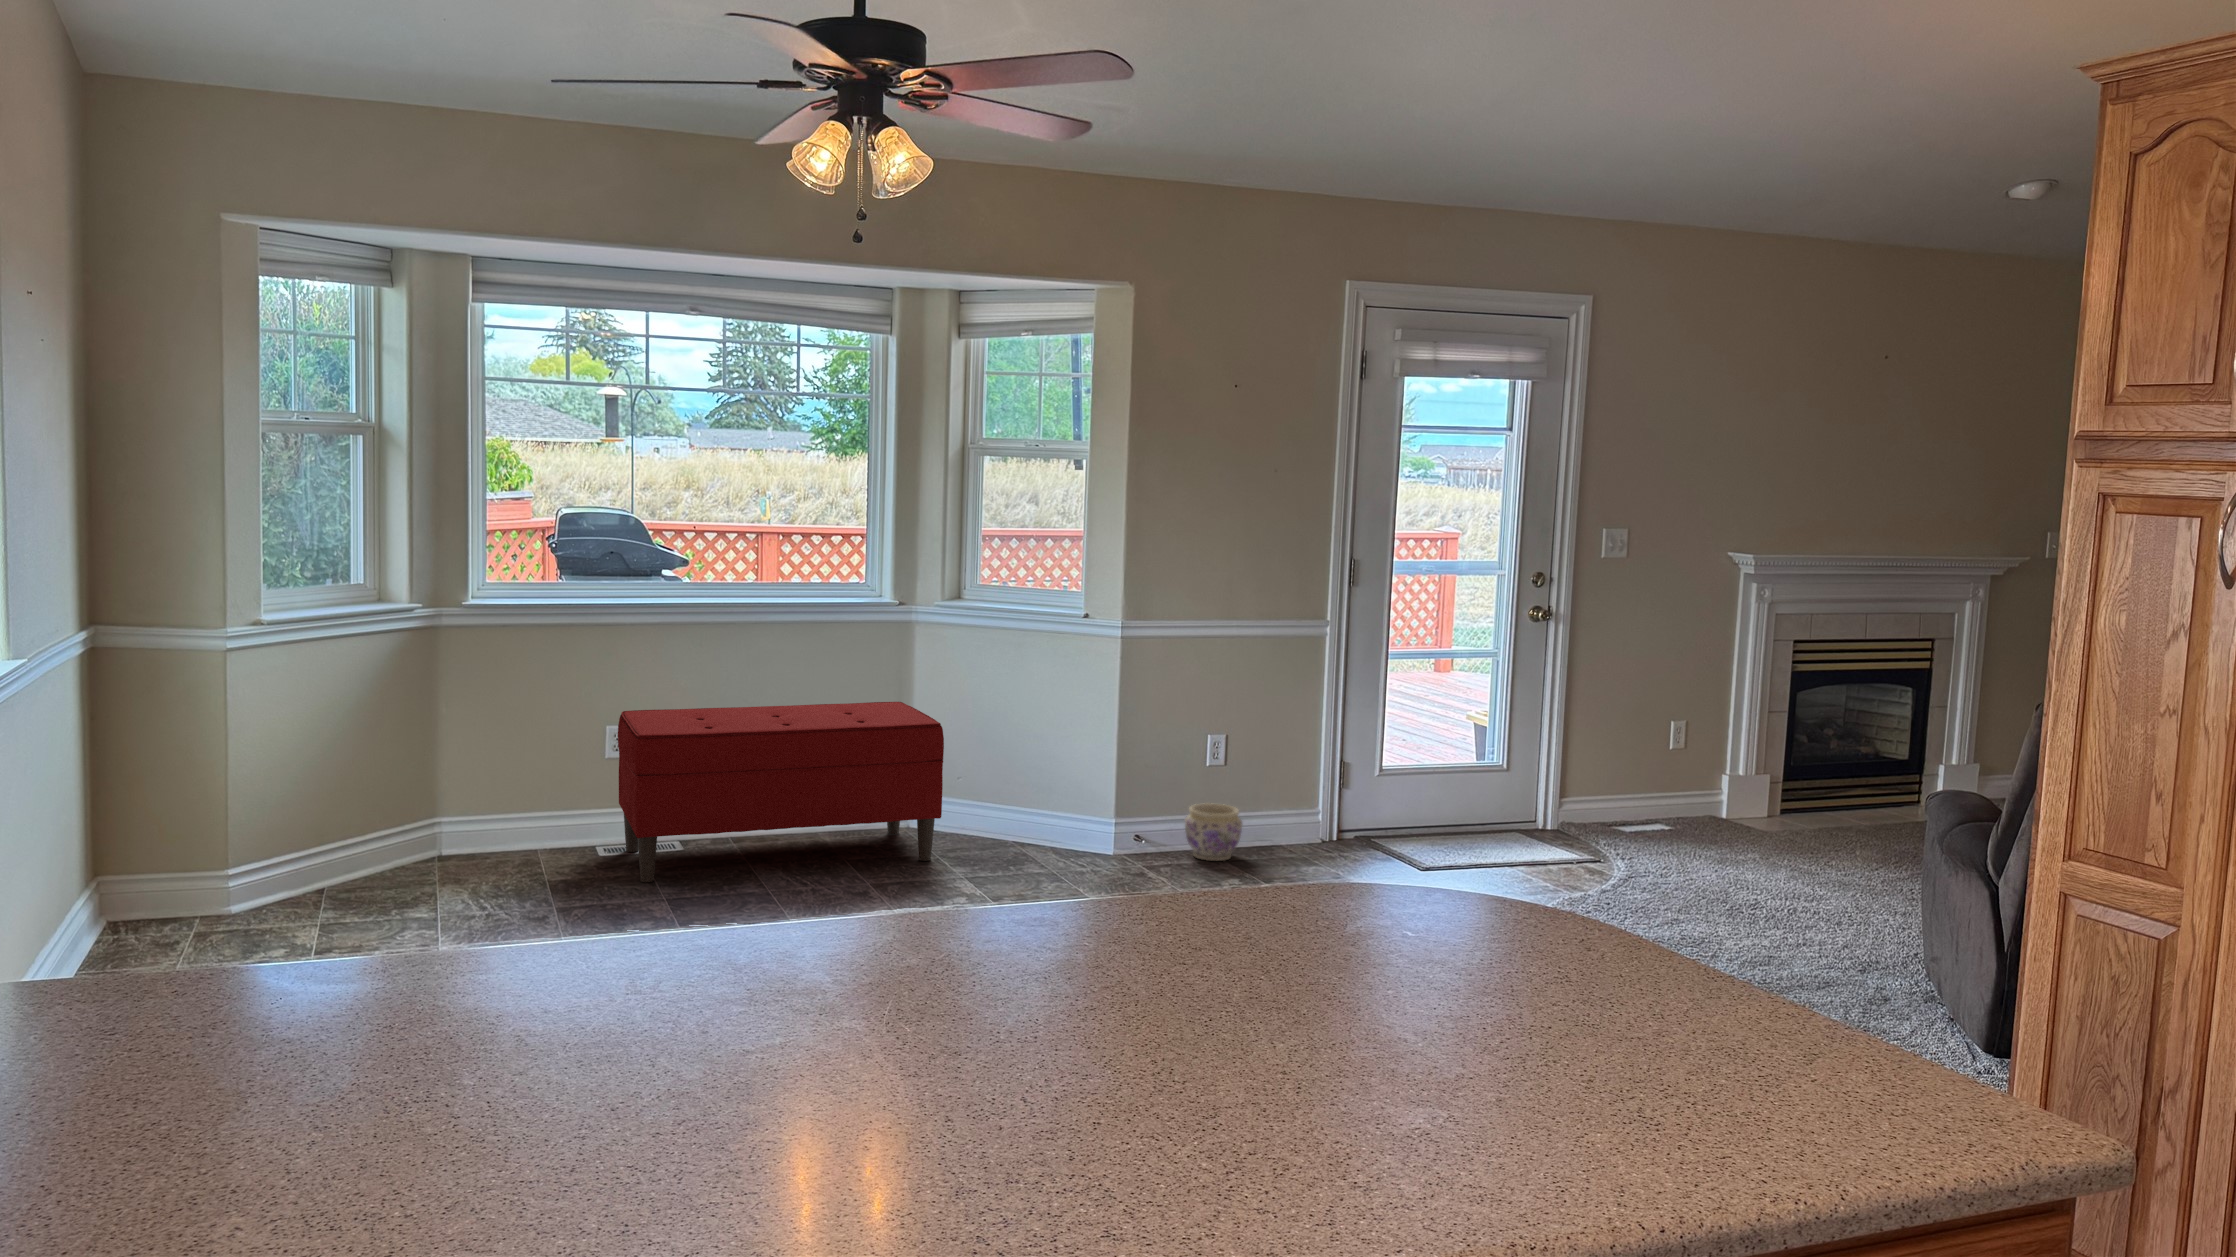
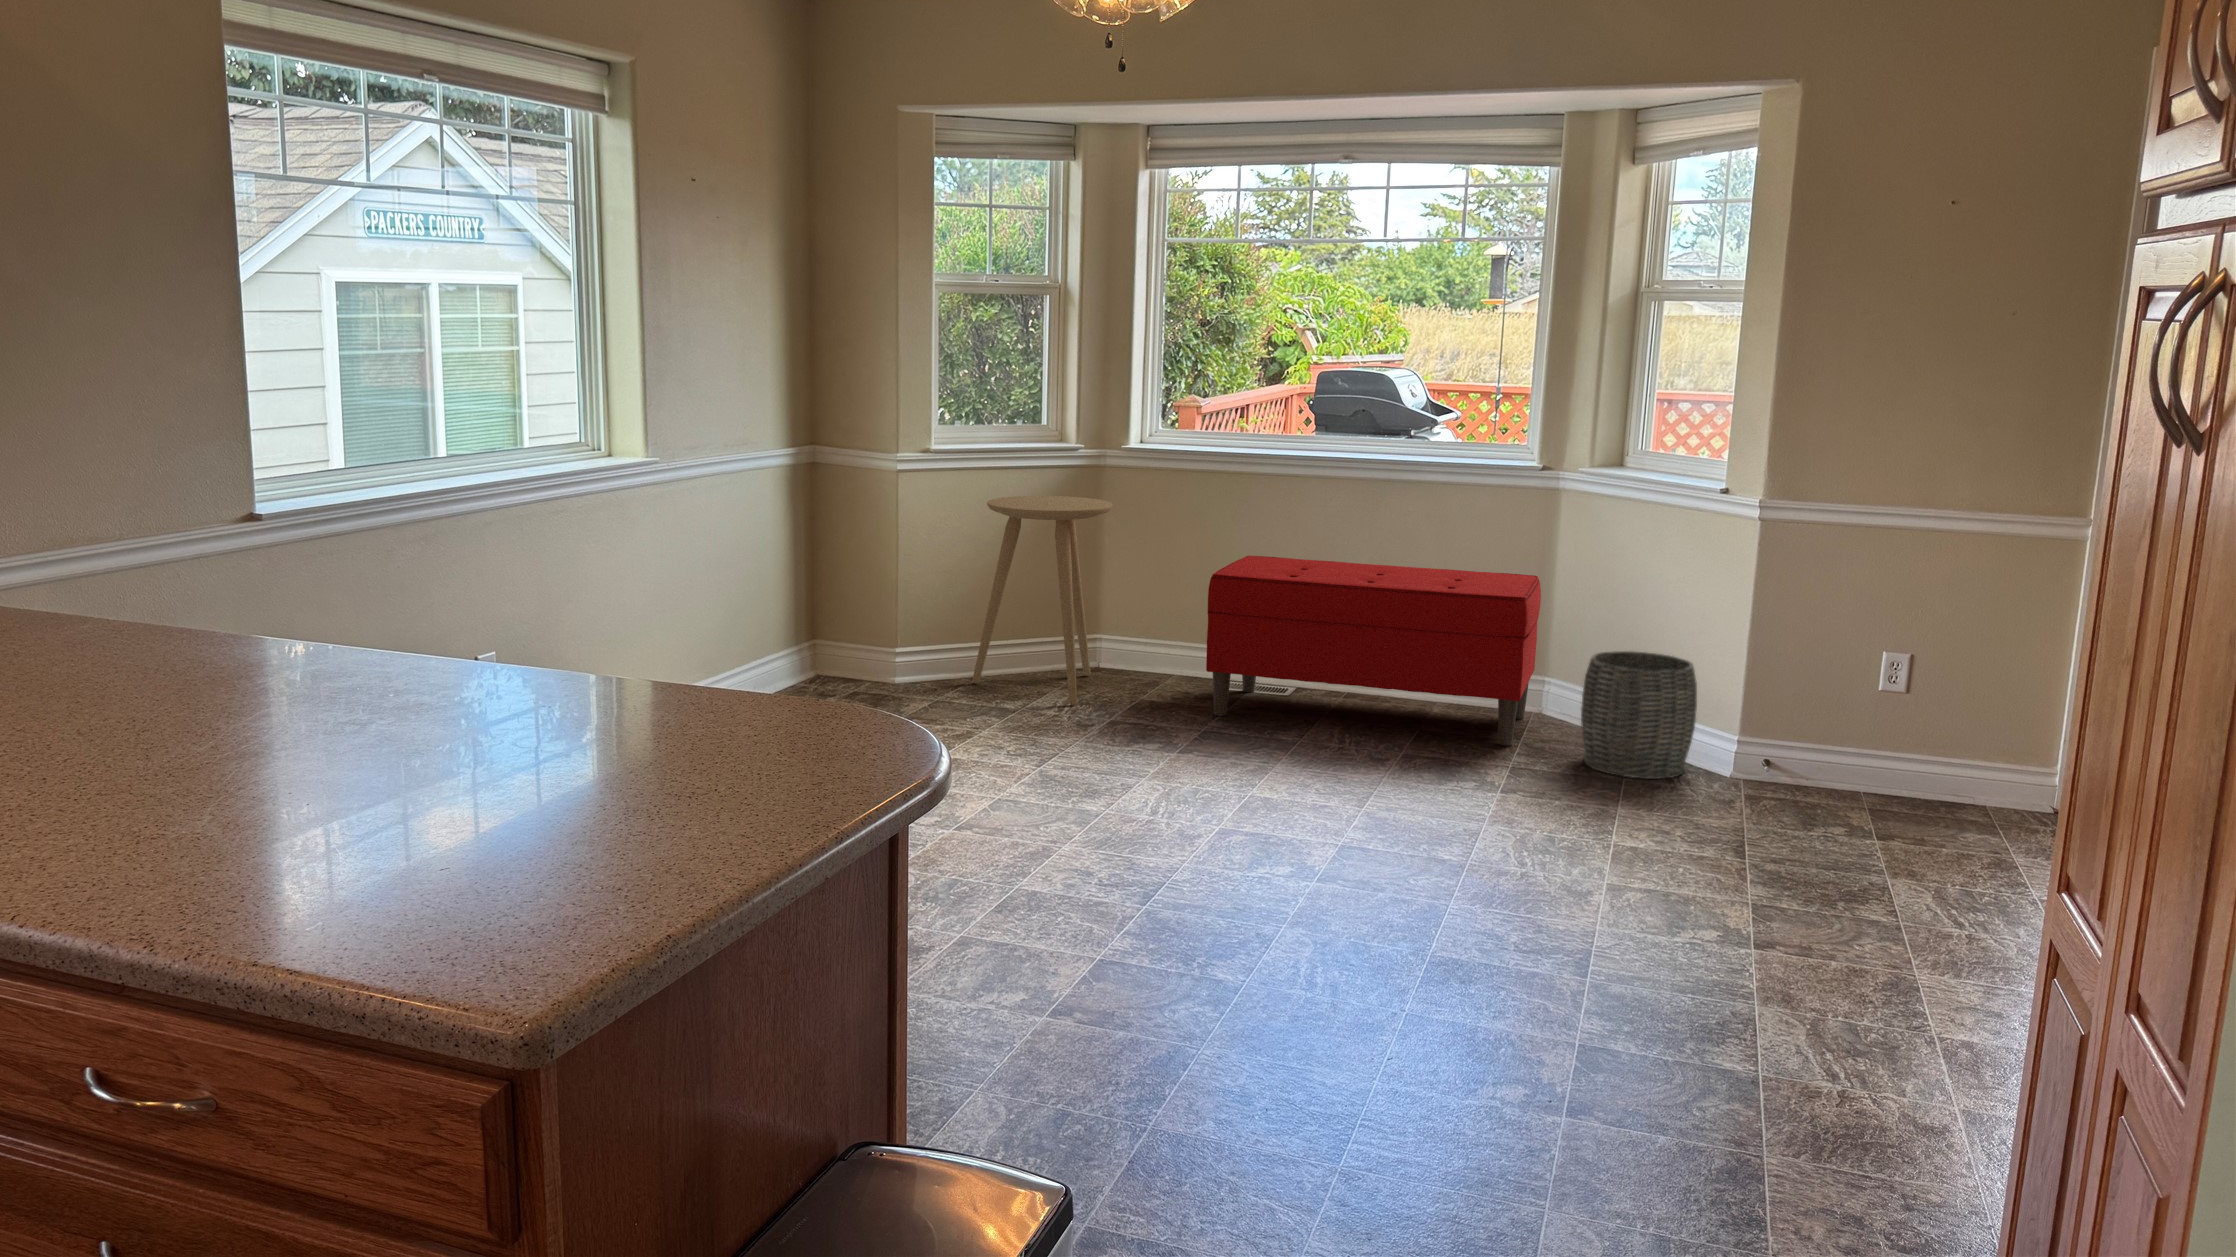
side table: none [322,666,496,901] -> present [972,496,1113,705]
woven basket: none [995,759,1089,870] -> present [1581,651,1697,779]
planter: present [1185,803,1242,861] -> none [1820,735,1900,808]

